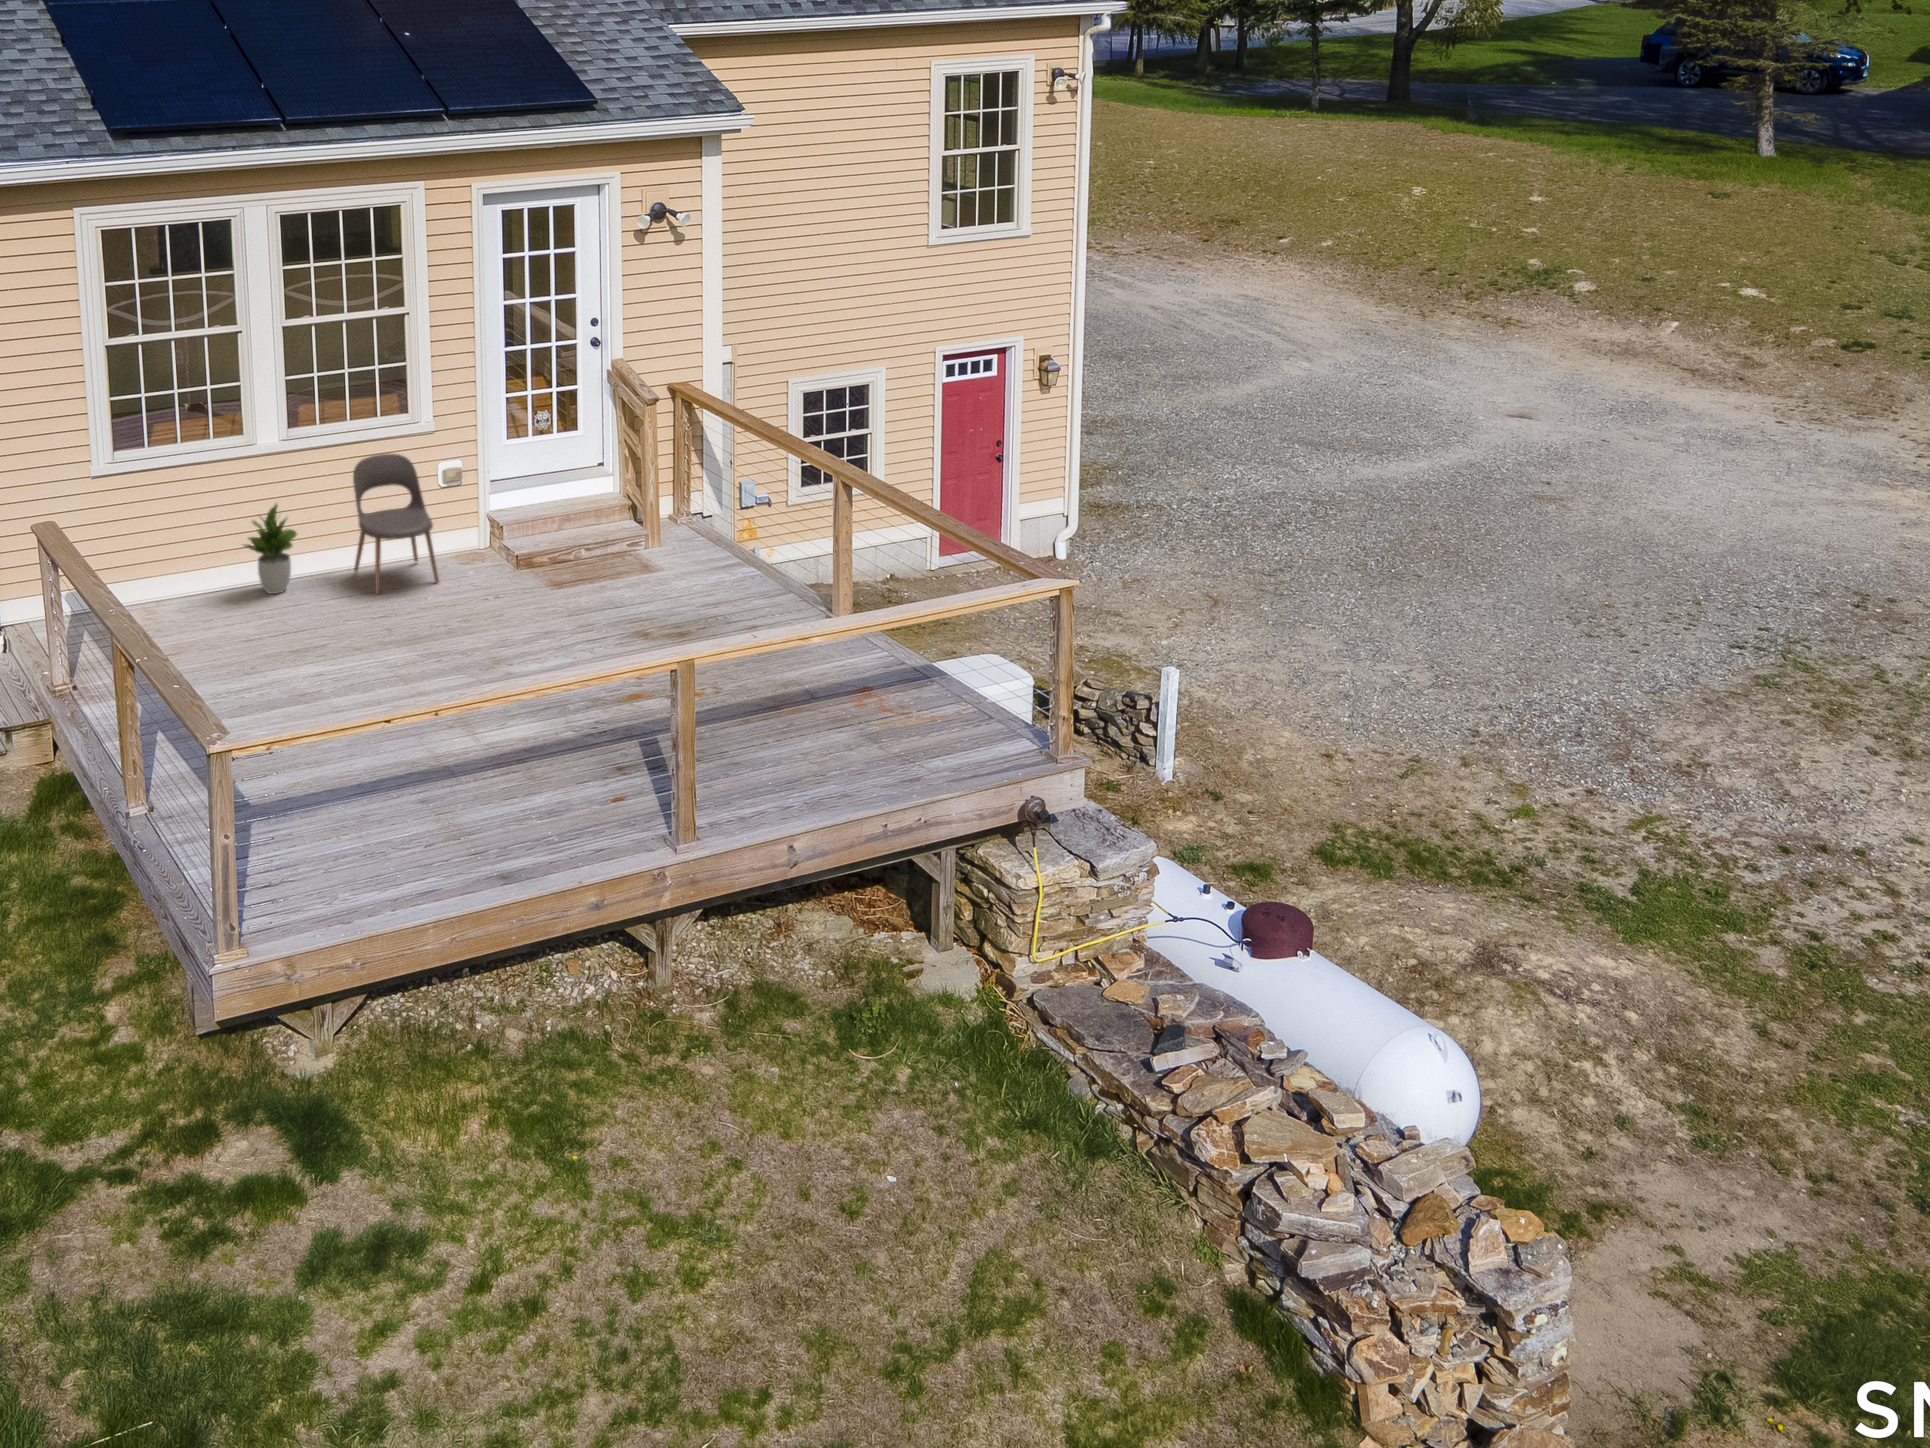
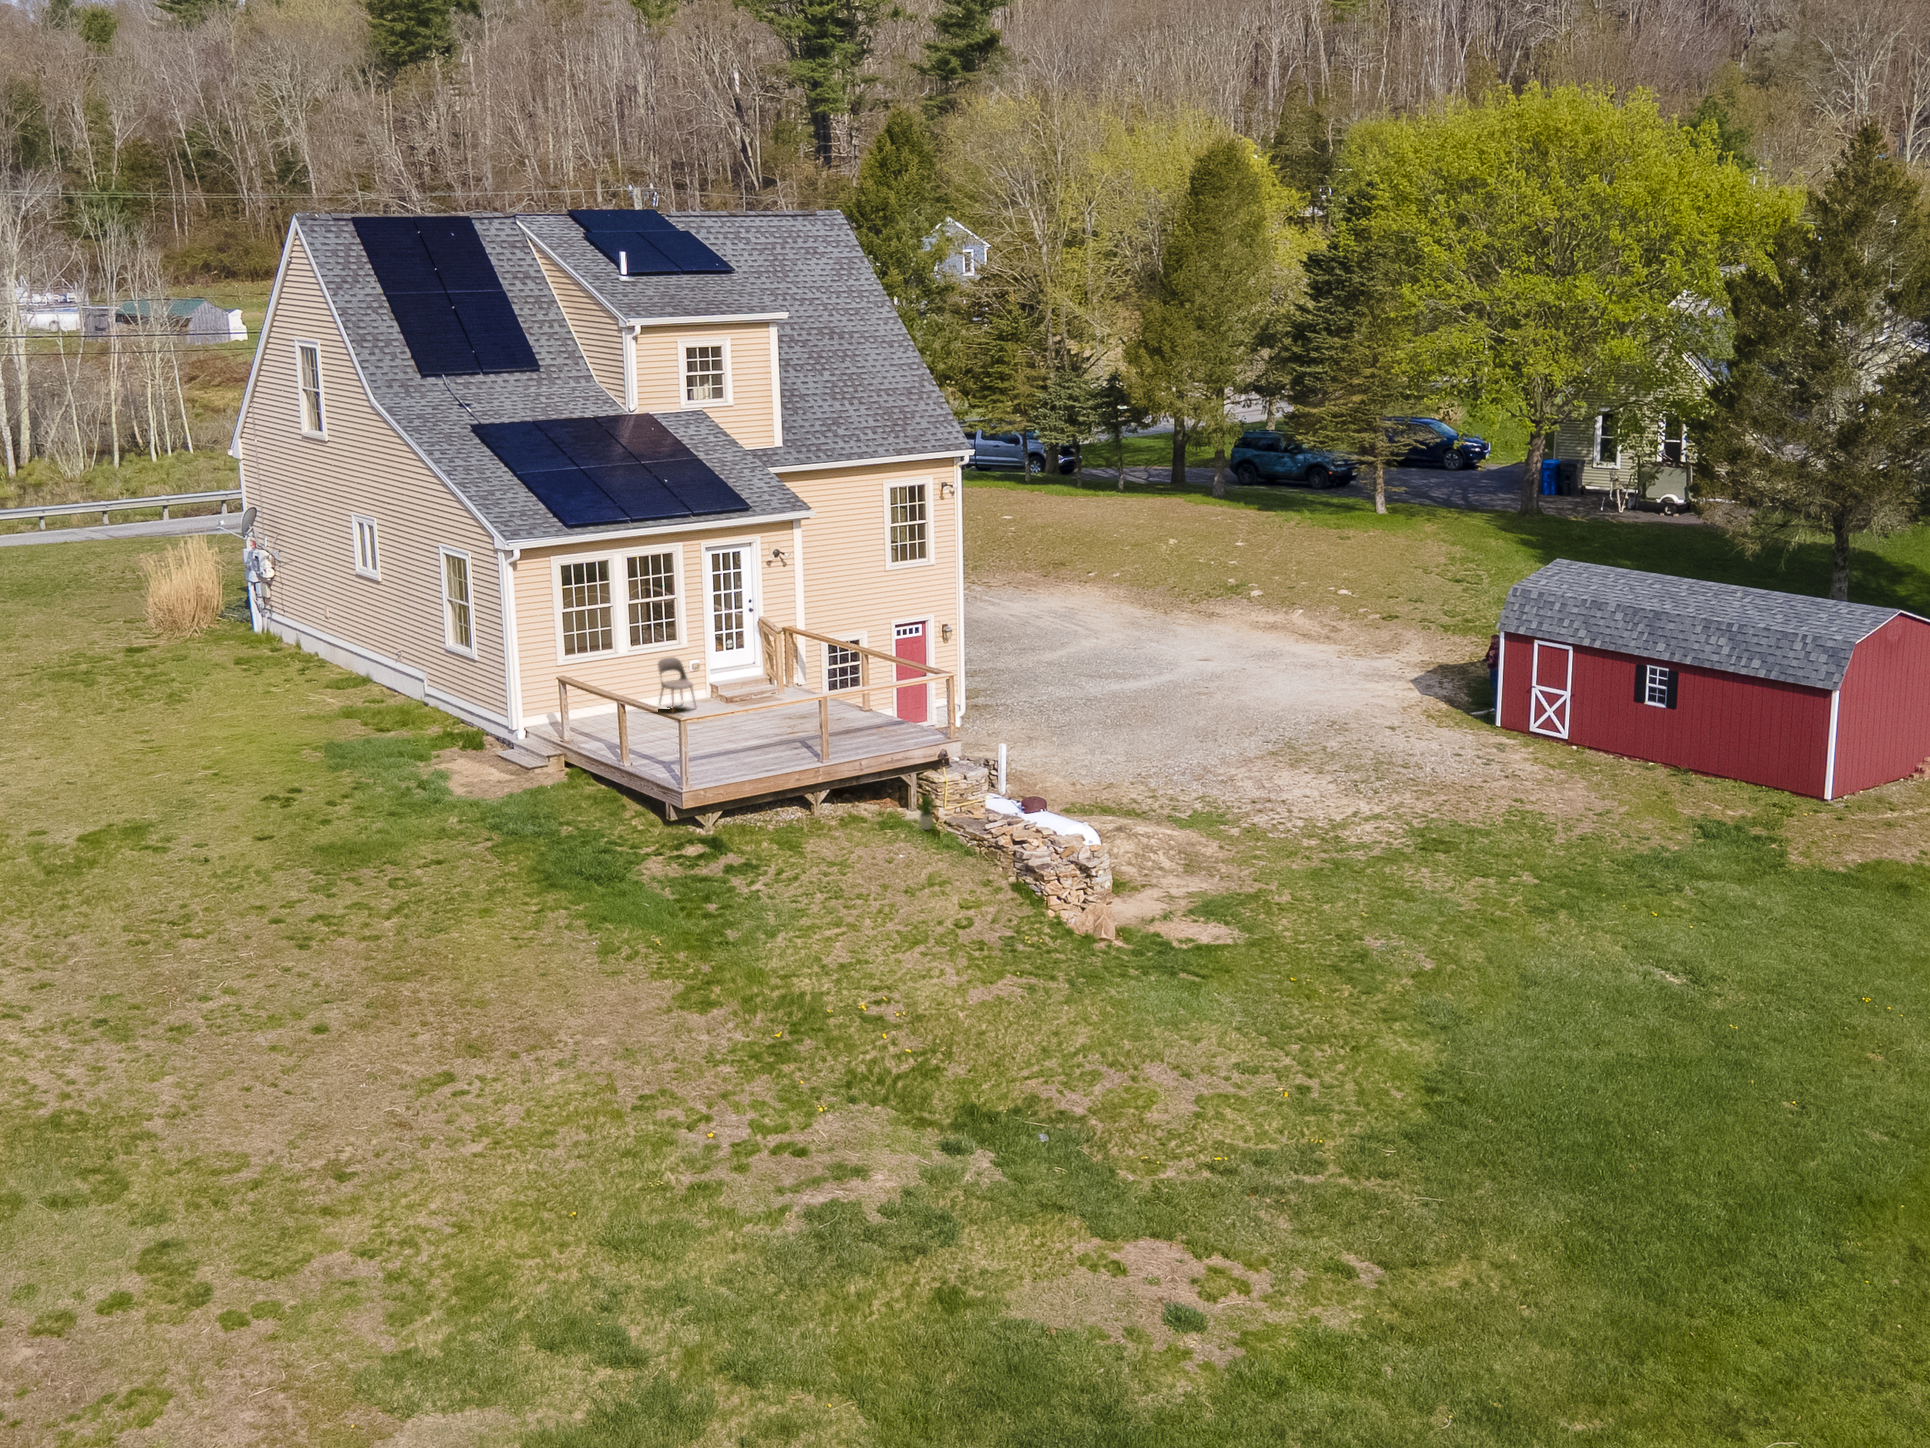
potted plant: present [244,504,297,594] -> present [917,794,935,830]

